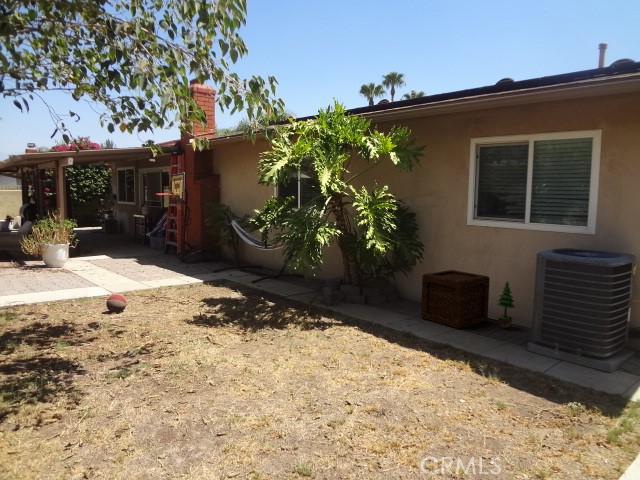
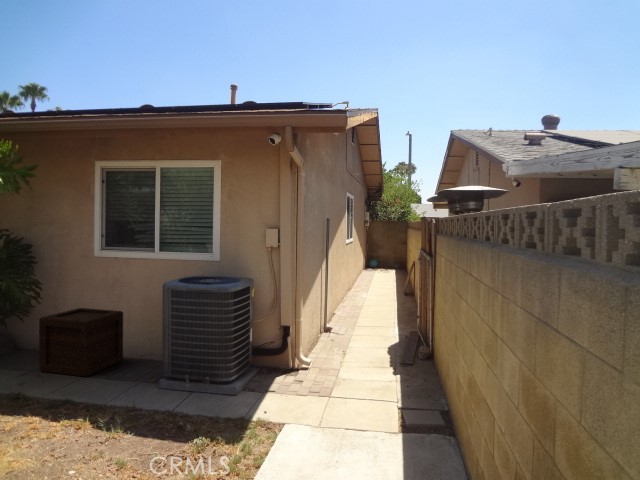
potted tree: present [497,281,515,328] -> none [131,314,151,366]

